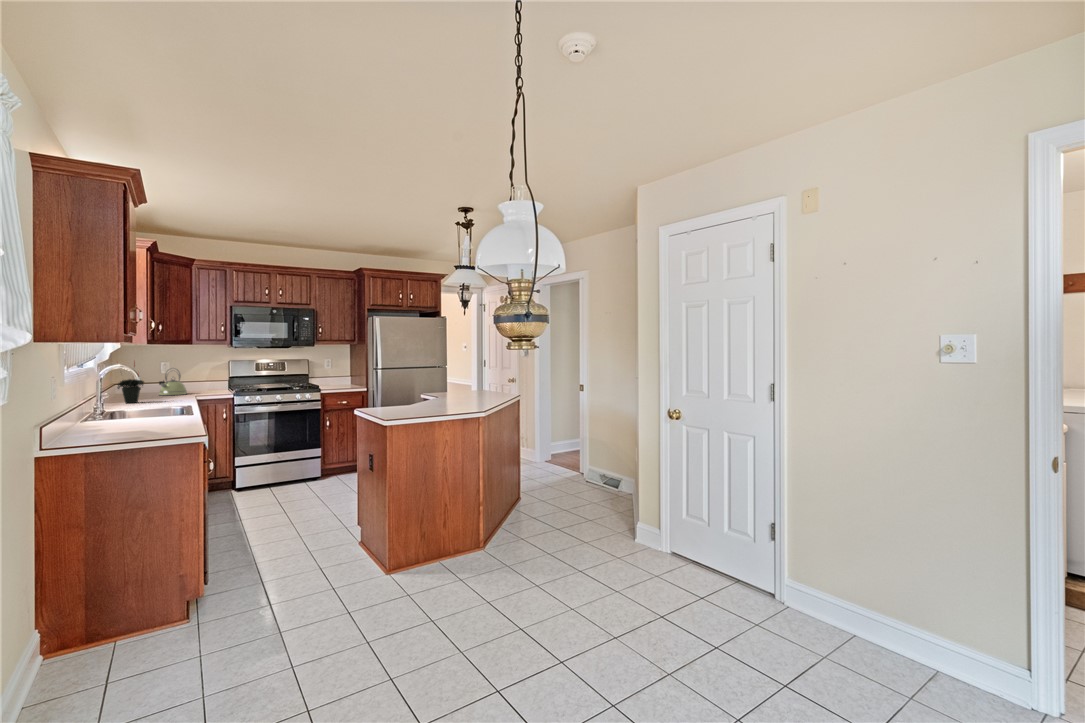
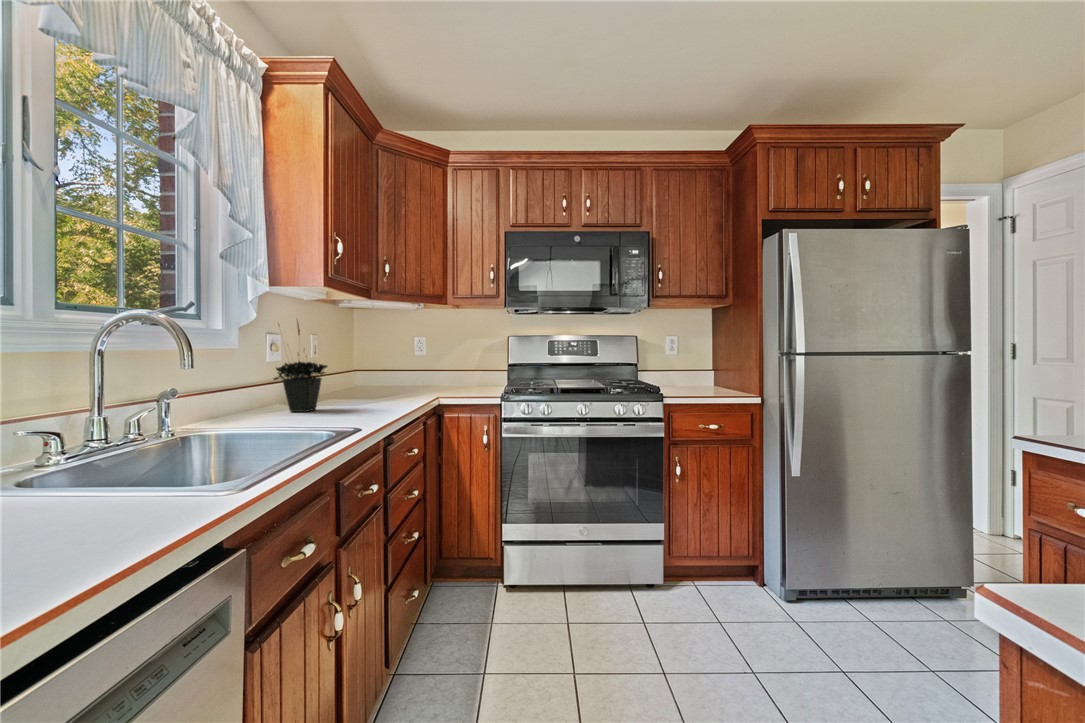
kettle: present [159,369,187,395] -> none [386,345,434,395]

